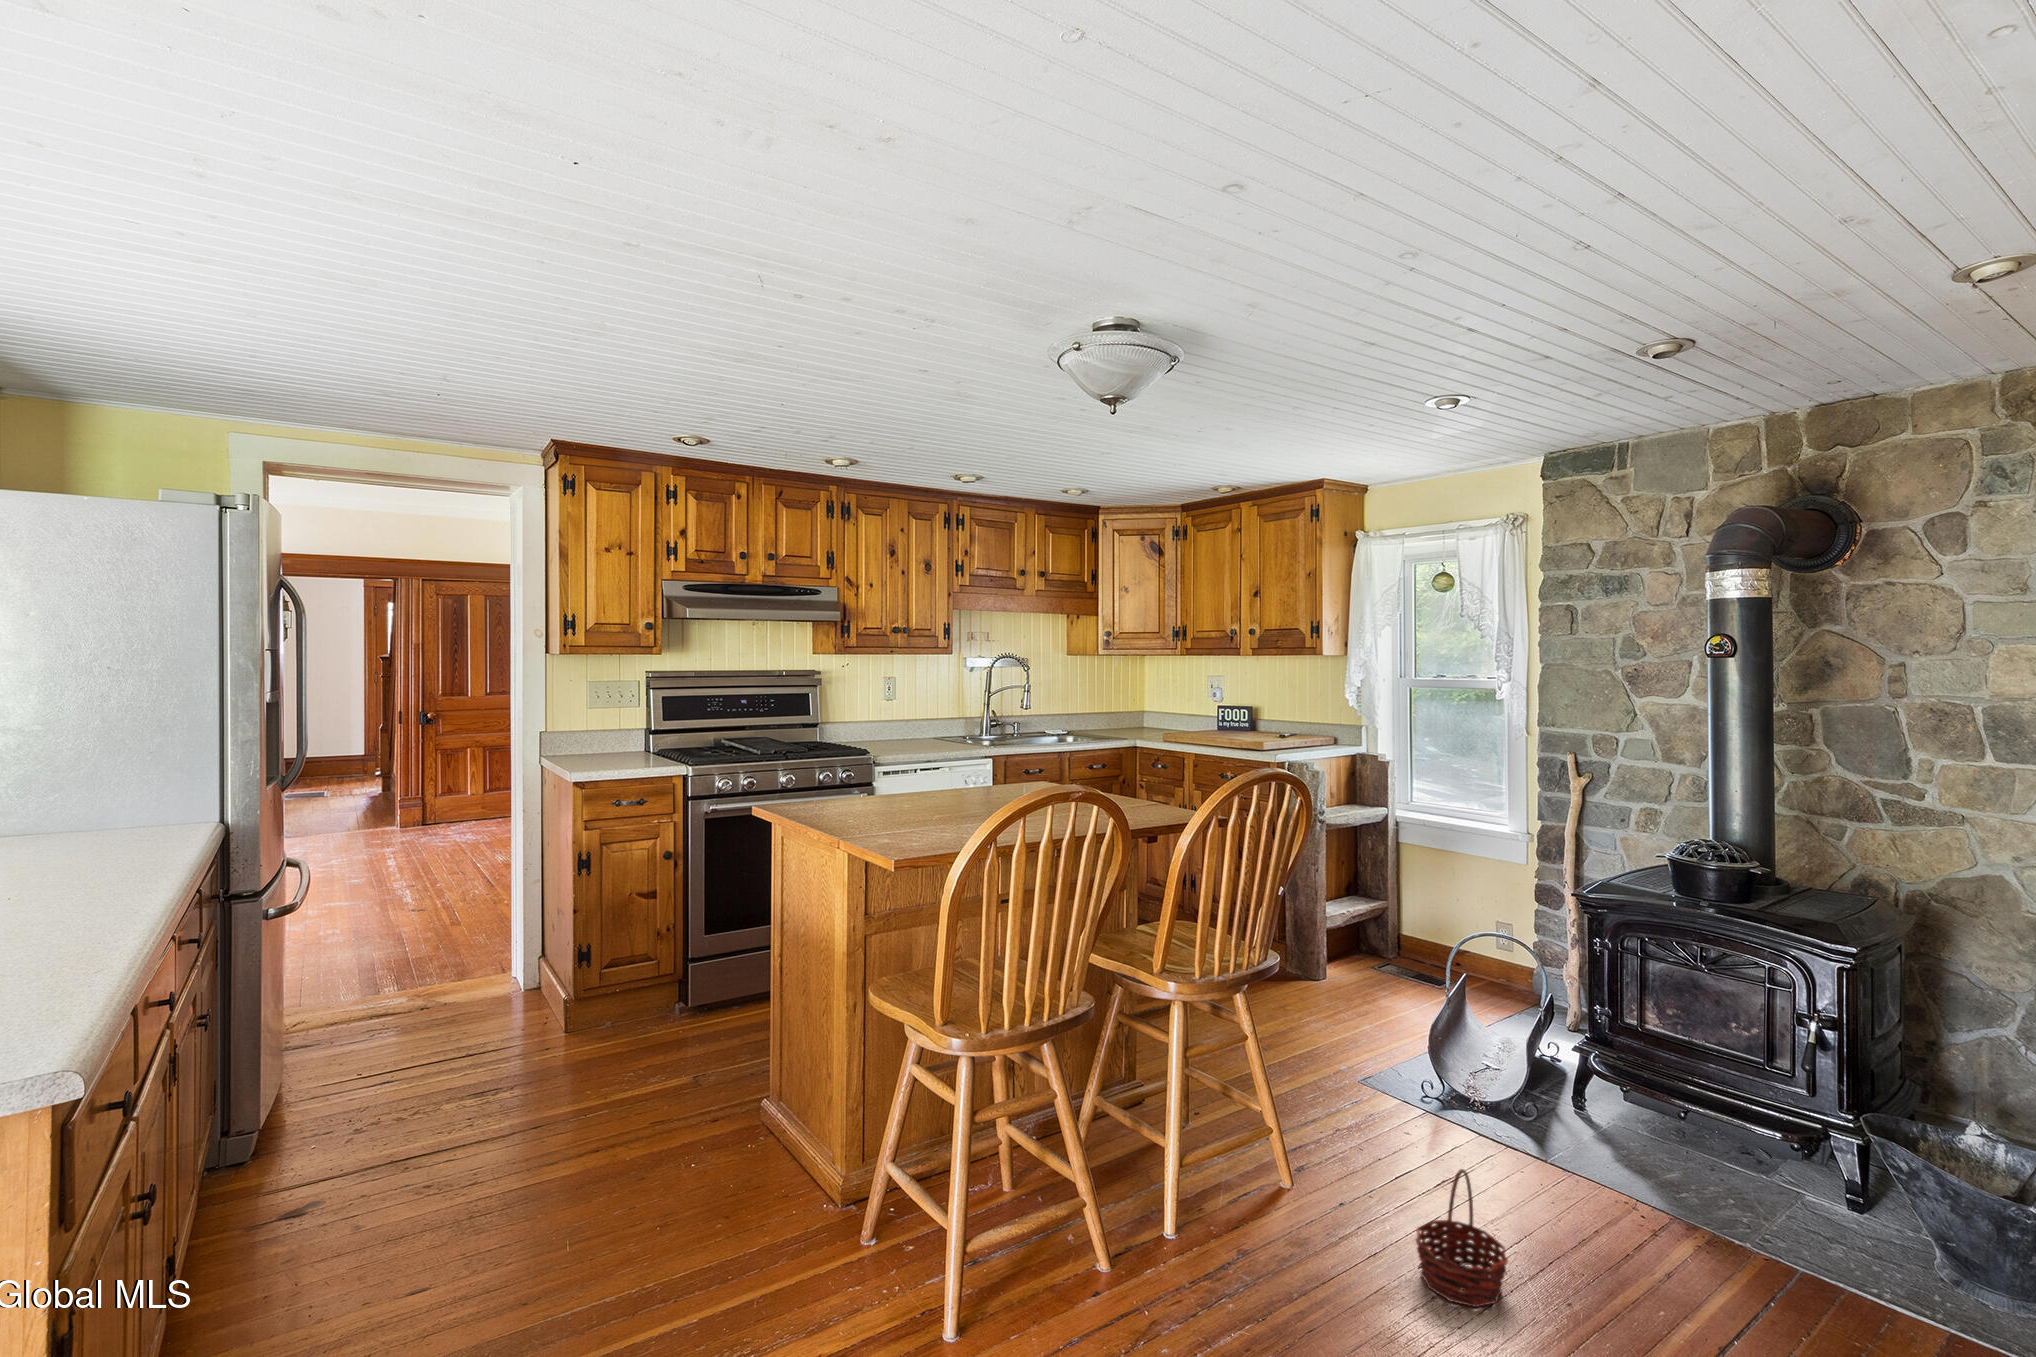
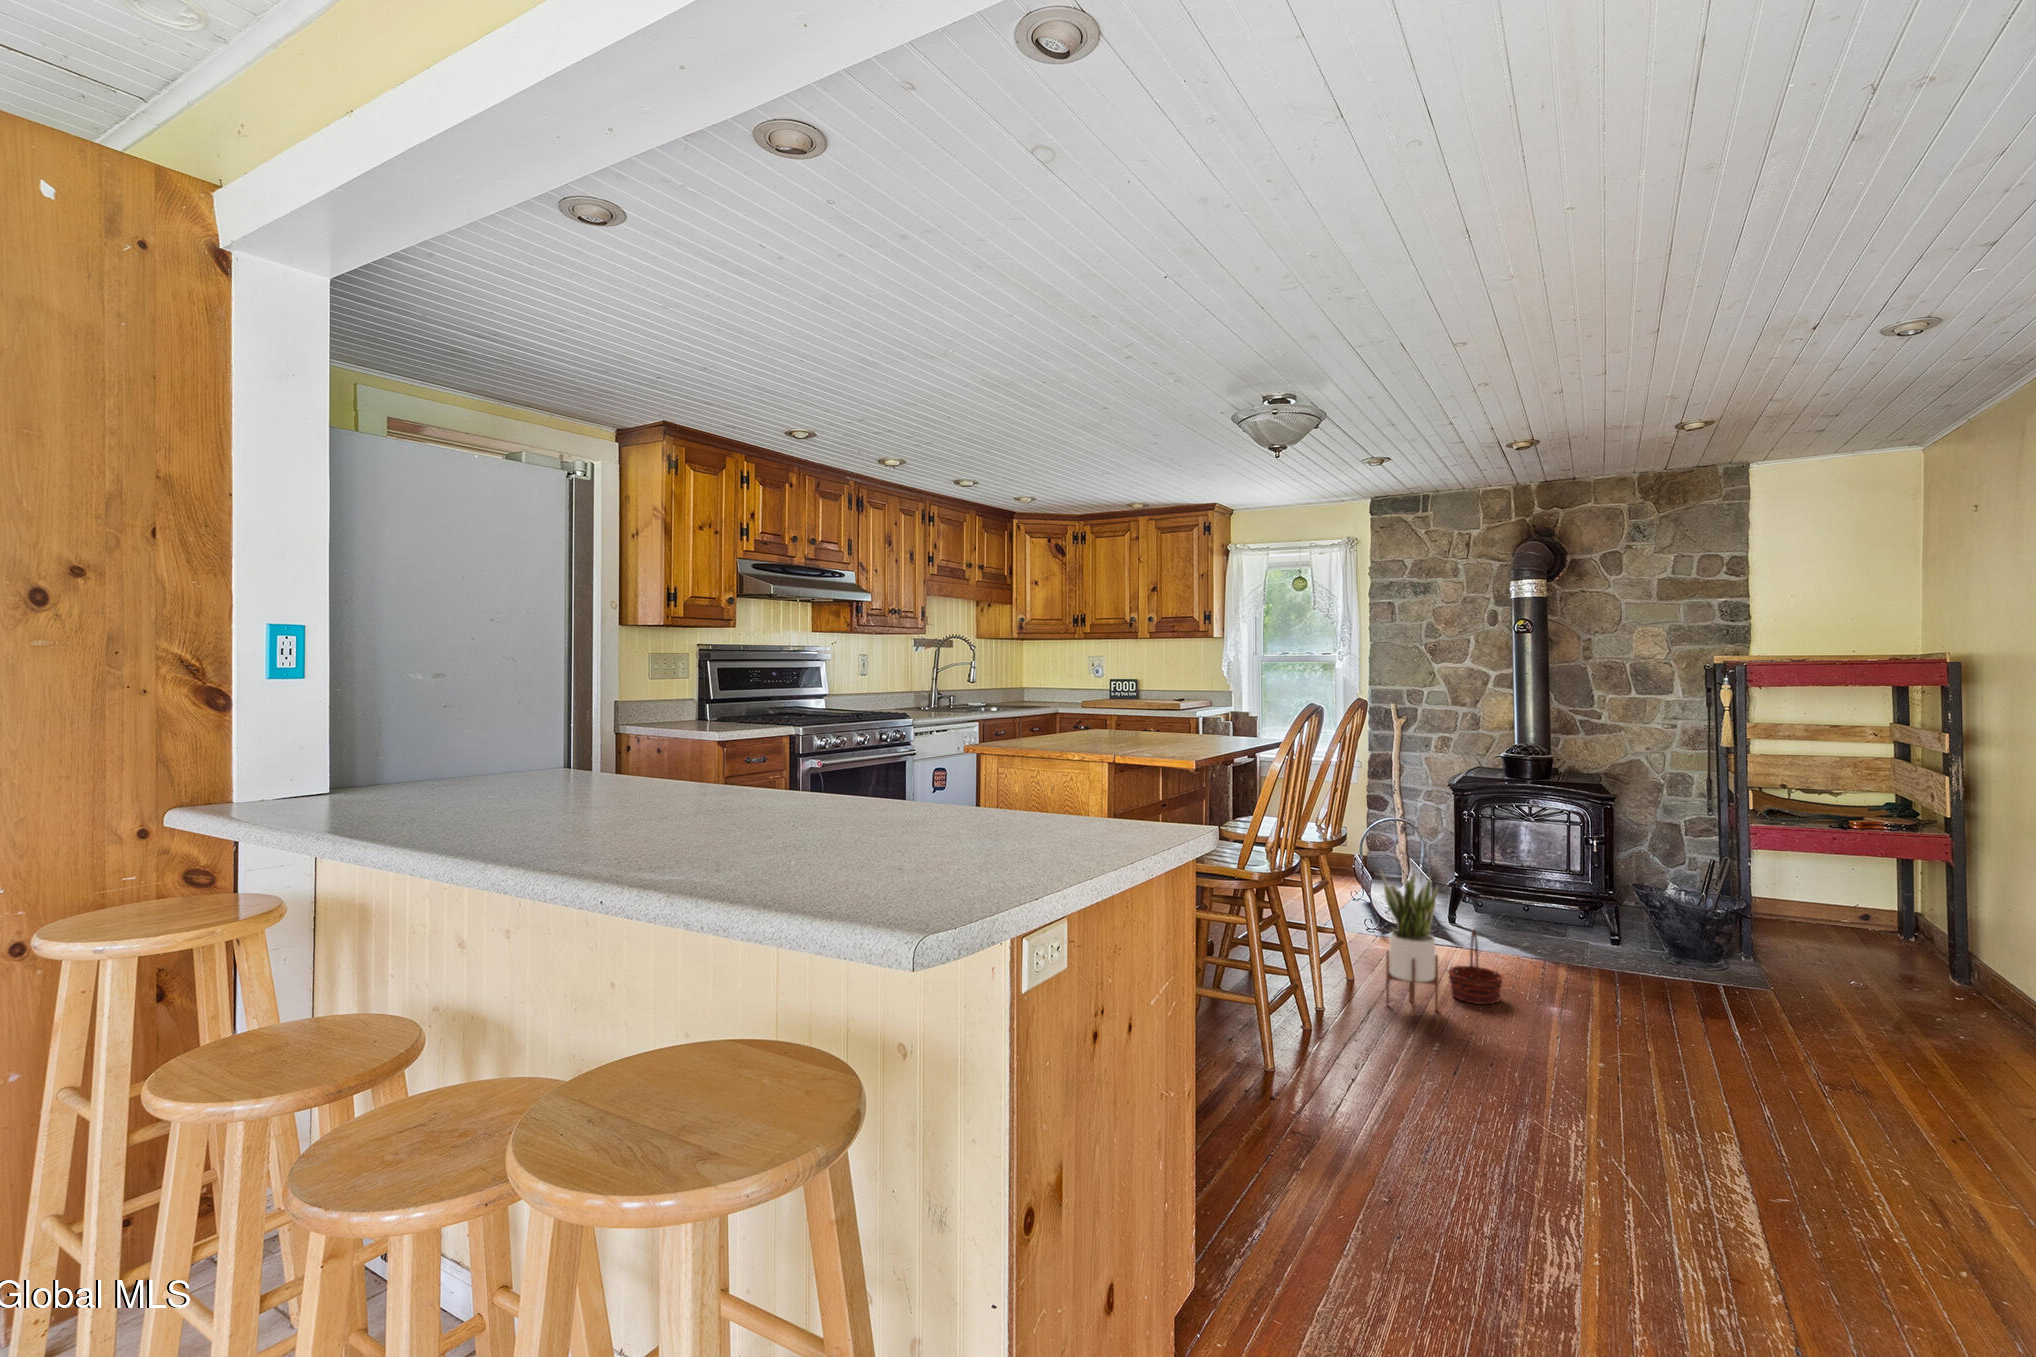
potted plant: none [1269,1051,1374,1302] -> present [1381,870,1438,1016]

